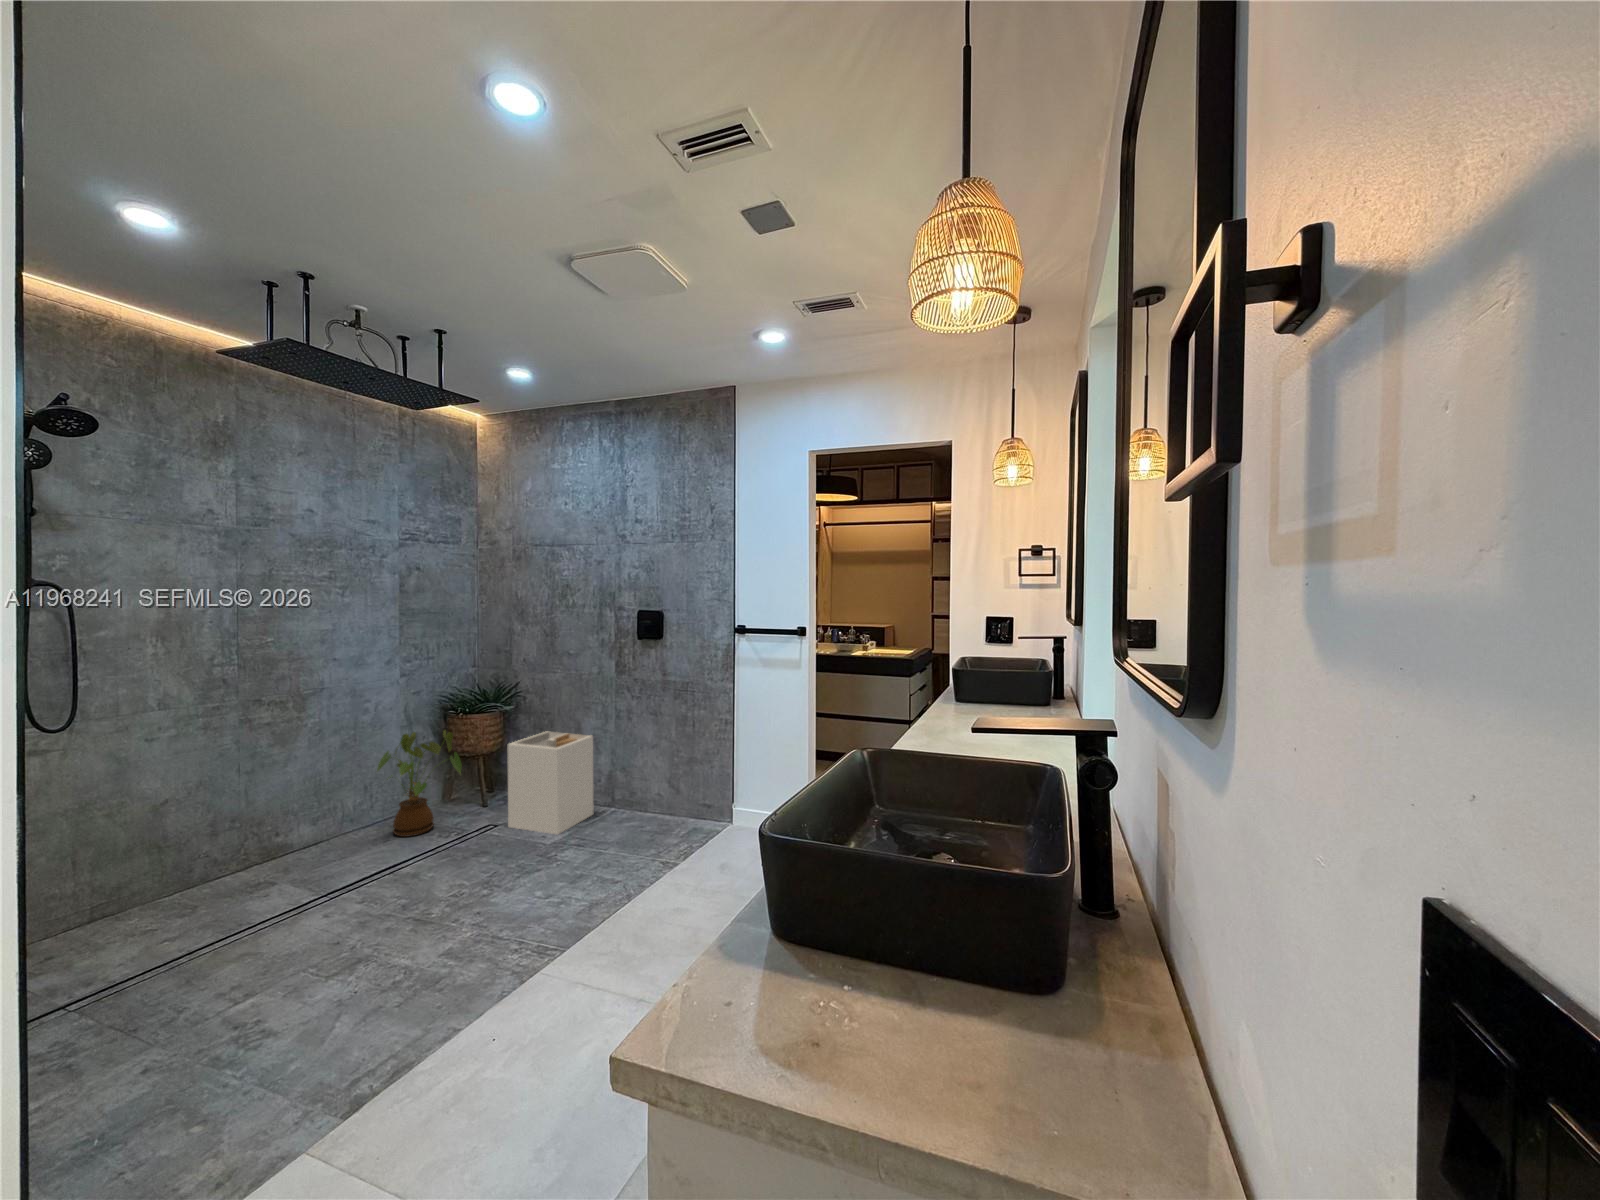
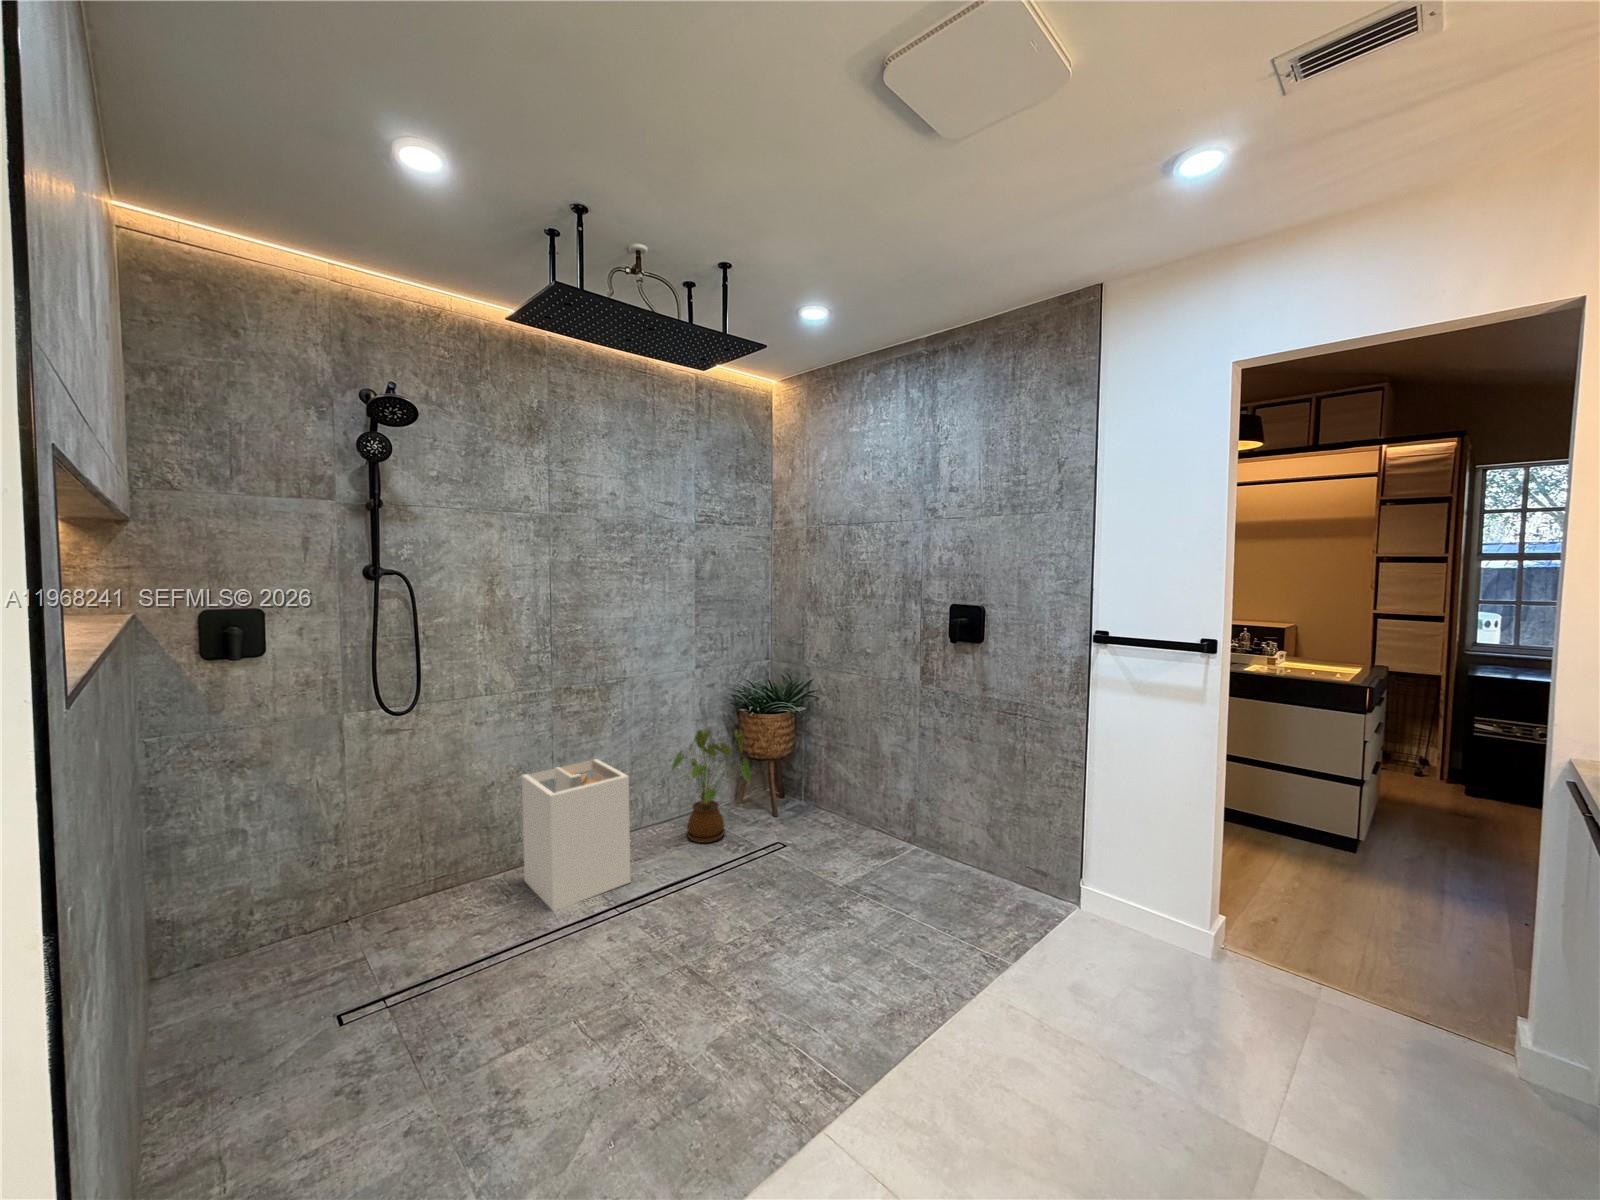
laundry hamper: present [507,731,594,834] -> present [522,759,631,911]

